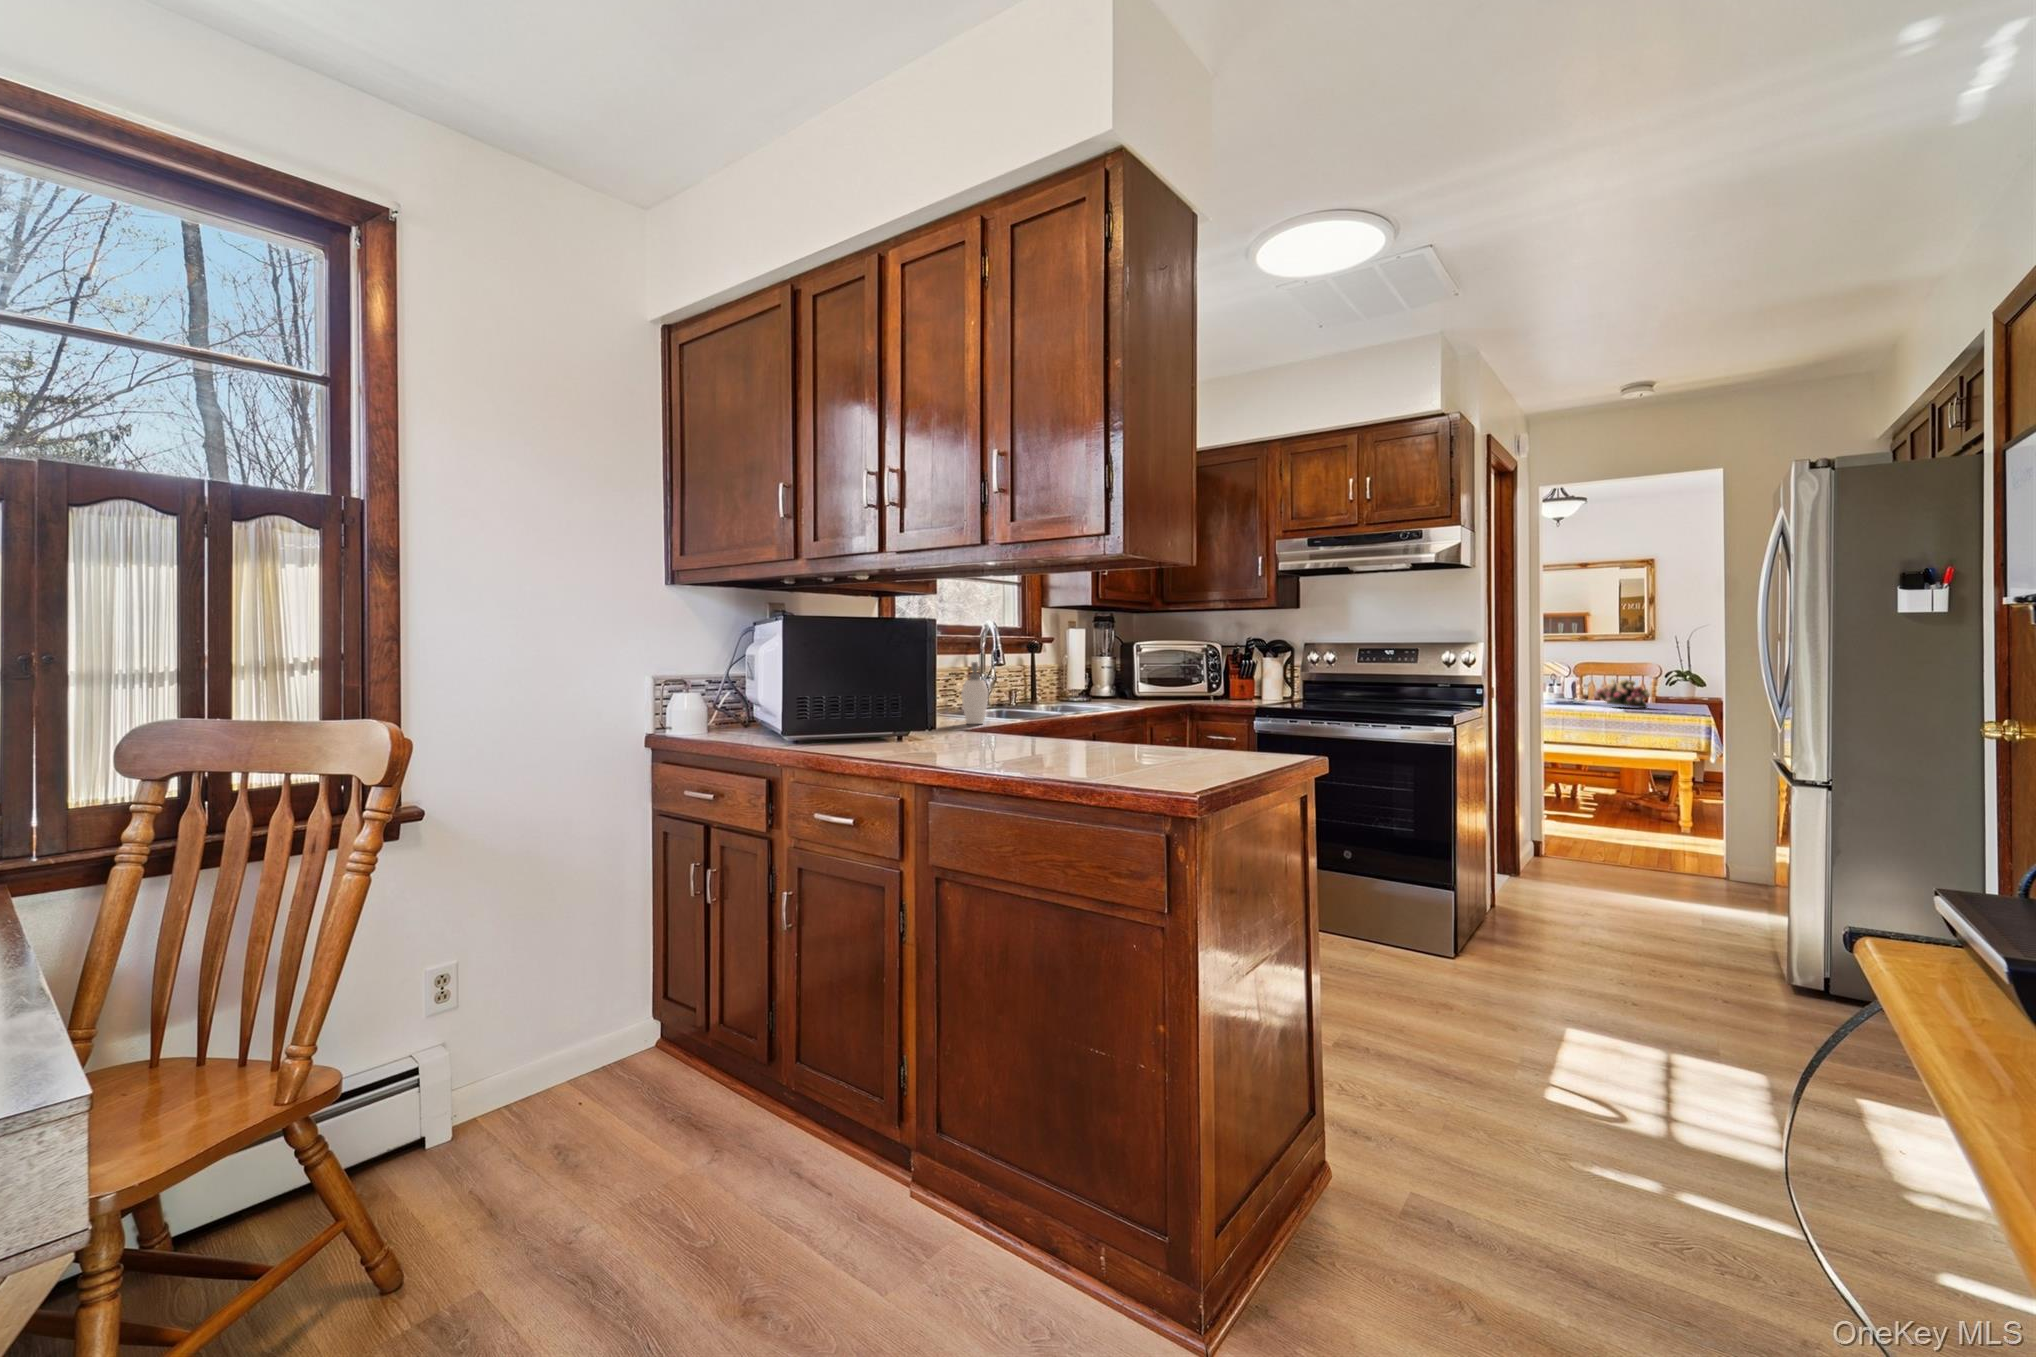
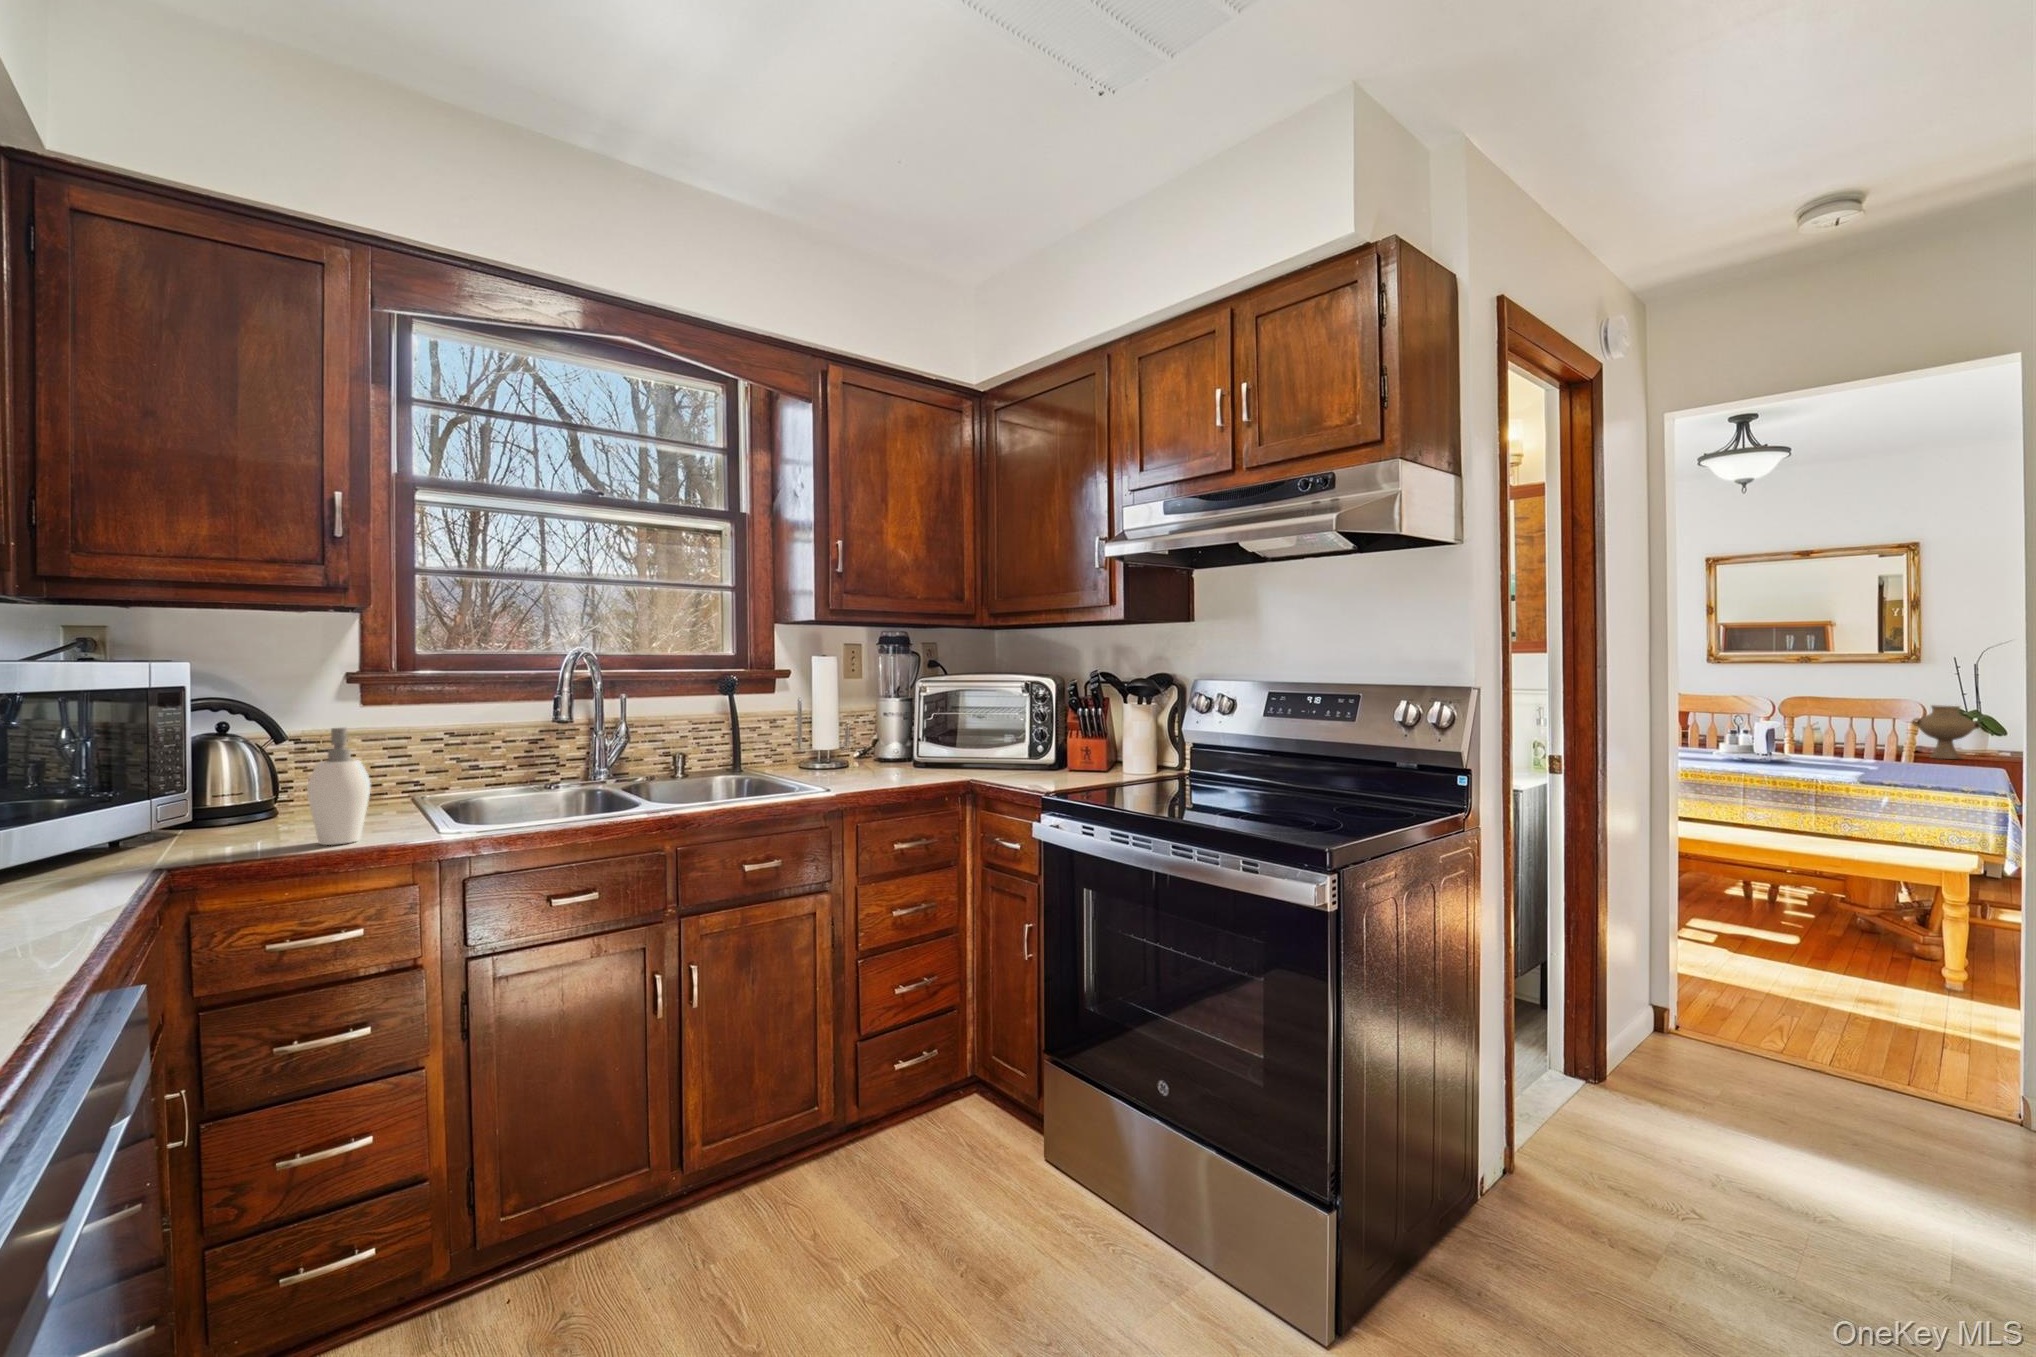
vase: none [1653,668,1692,703] -> present [1912,705,1981,759]
flower arrangement: present [1594,679,1649,708] -> none [1794,726,1895,775]

